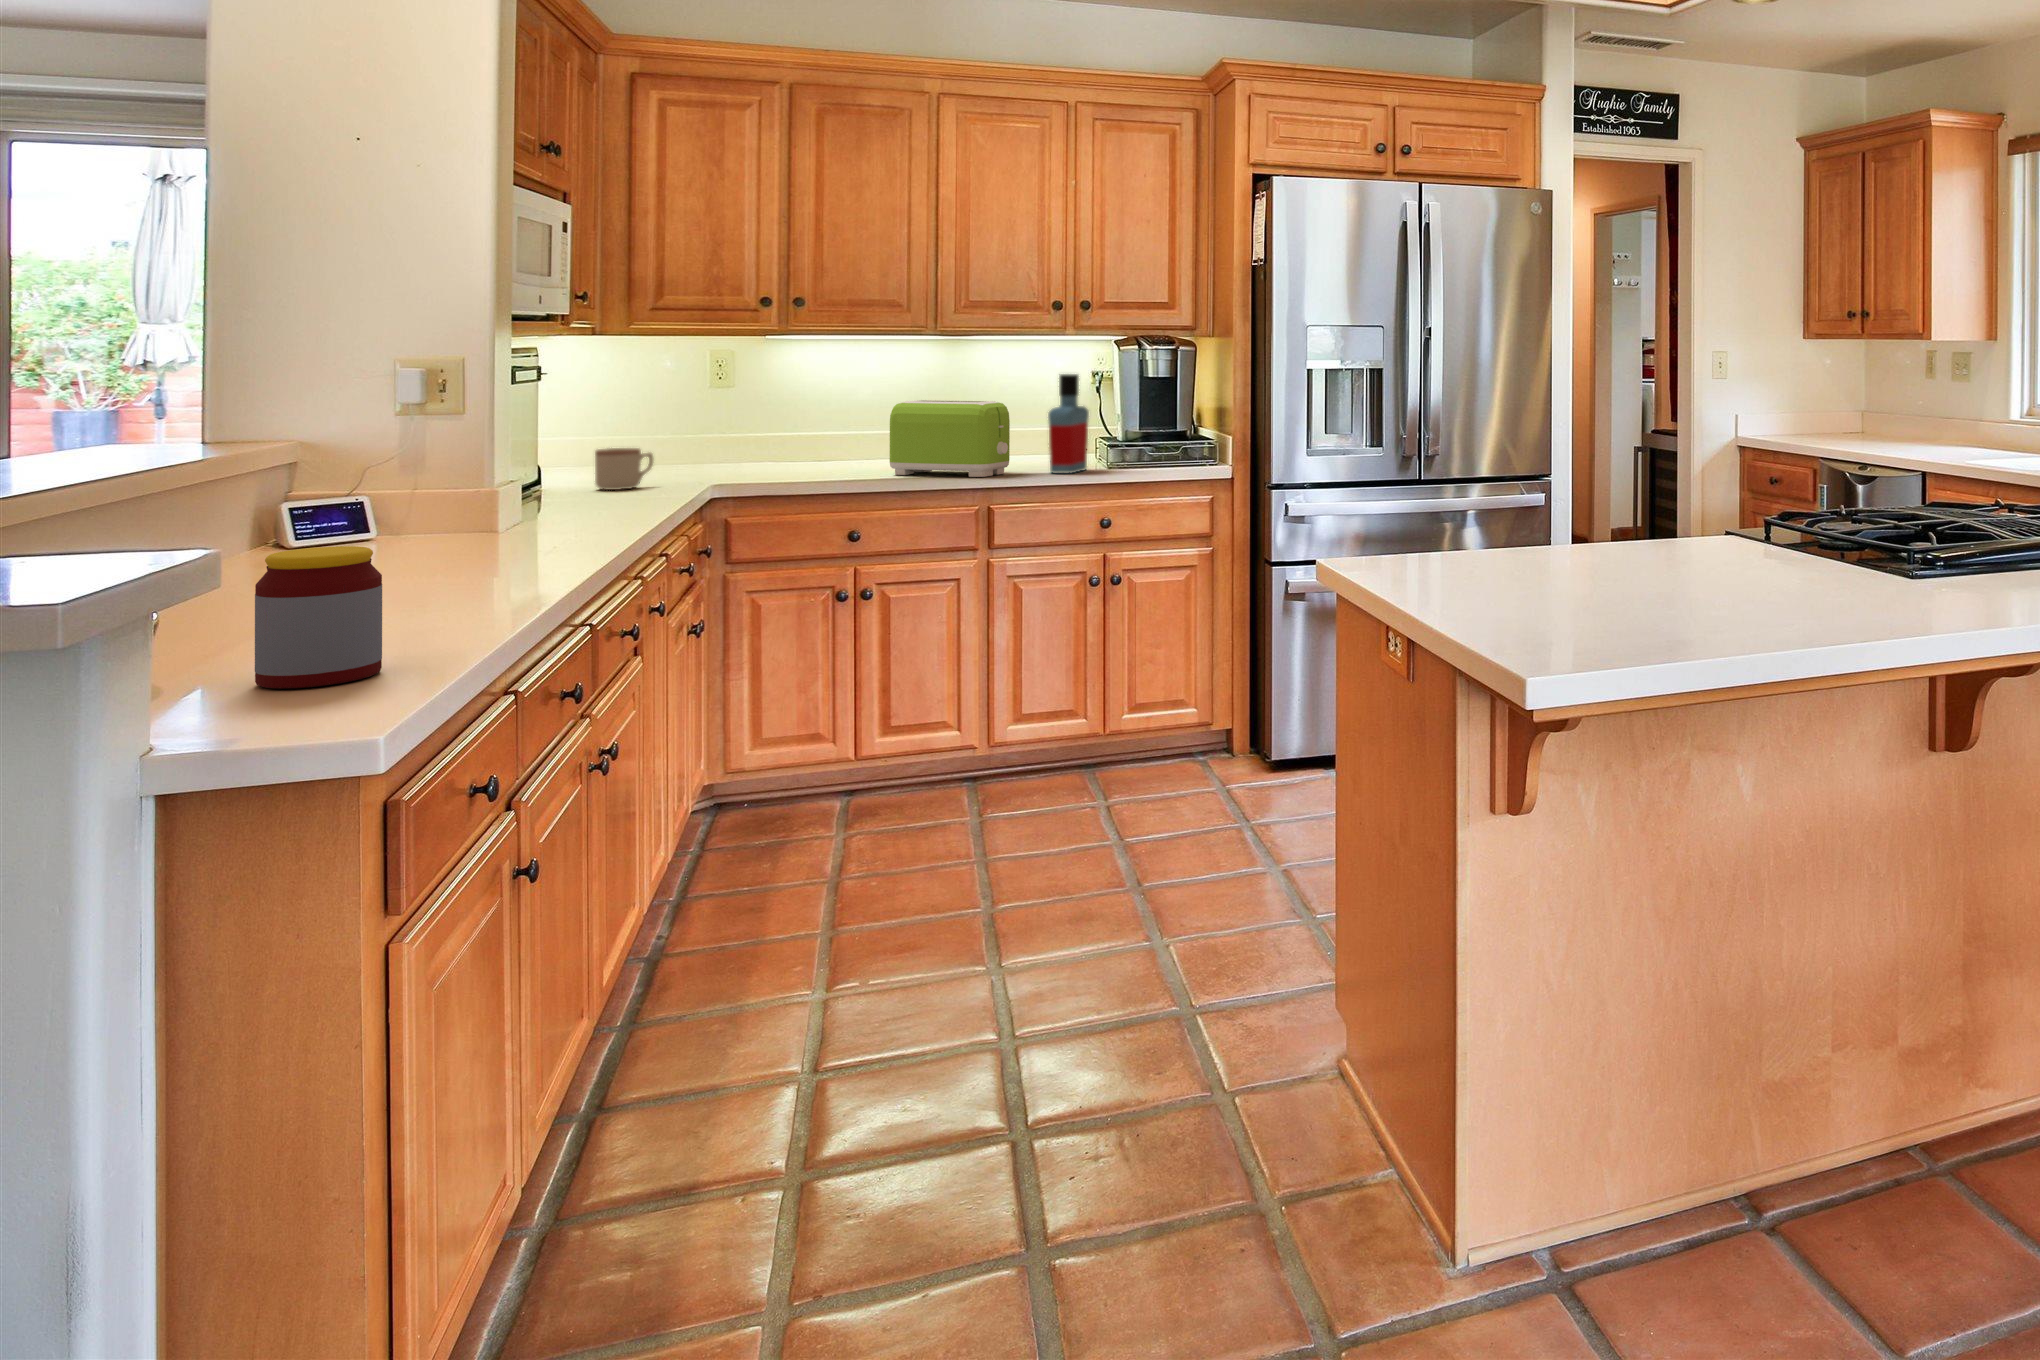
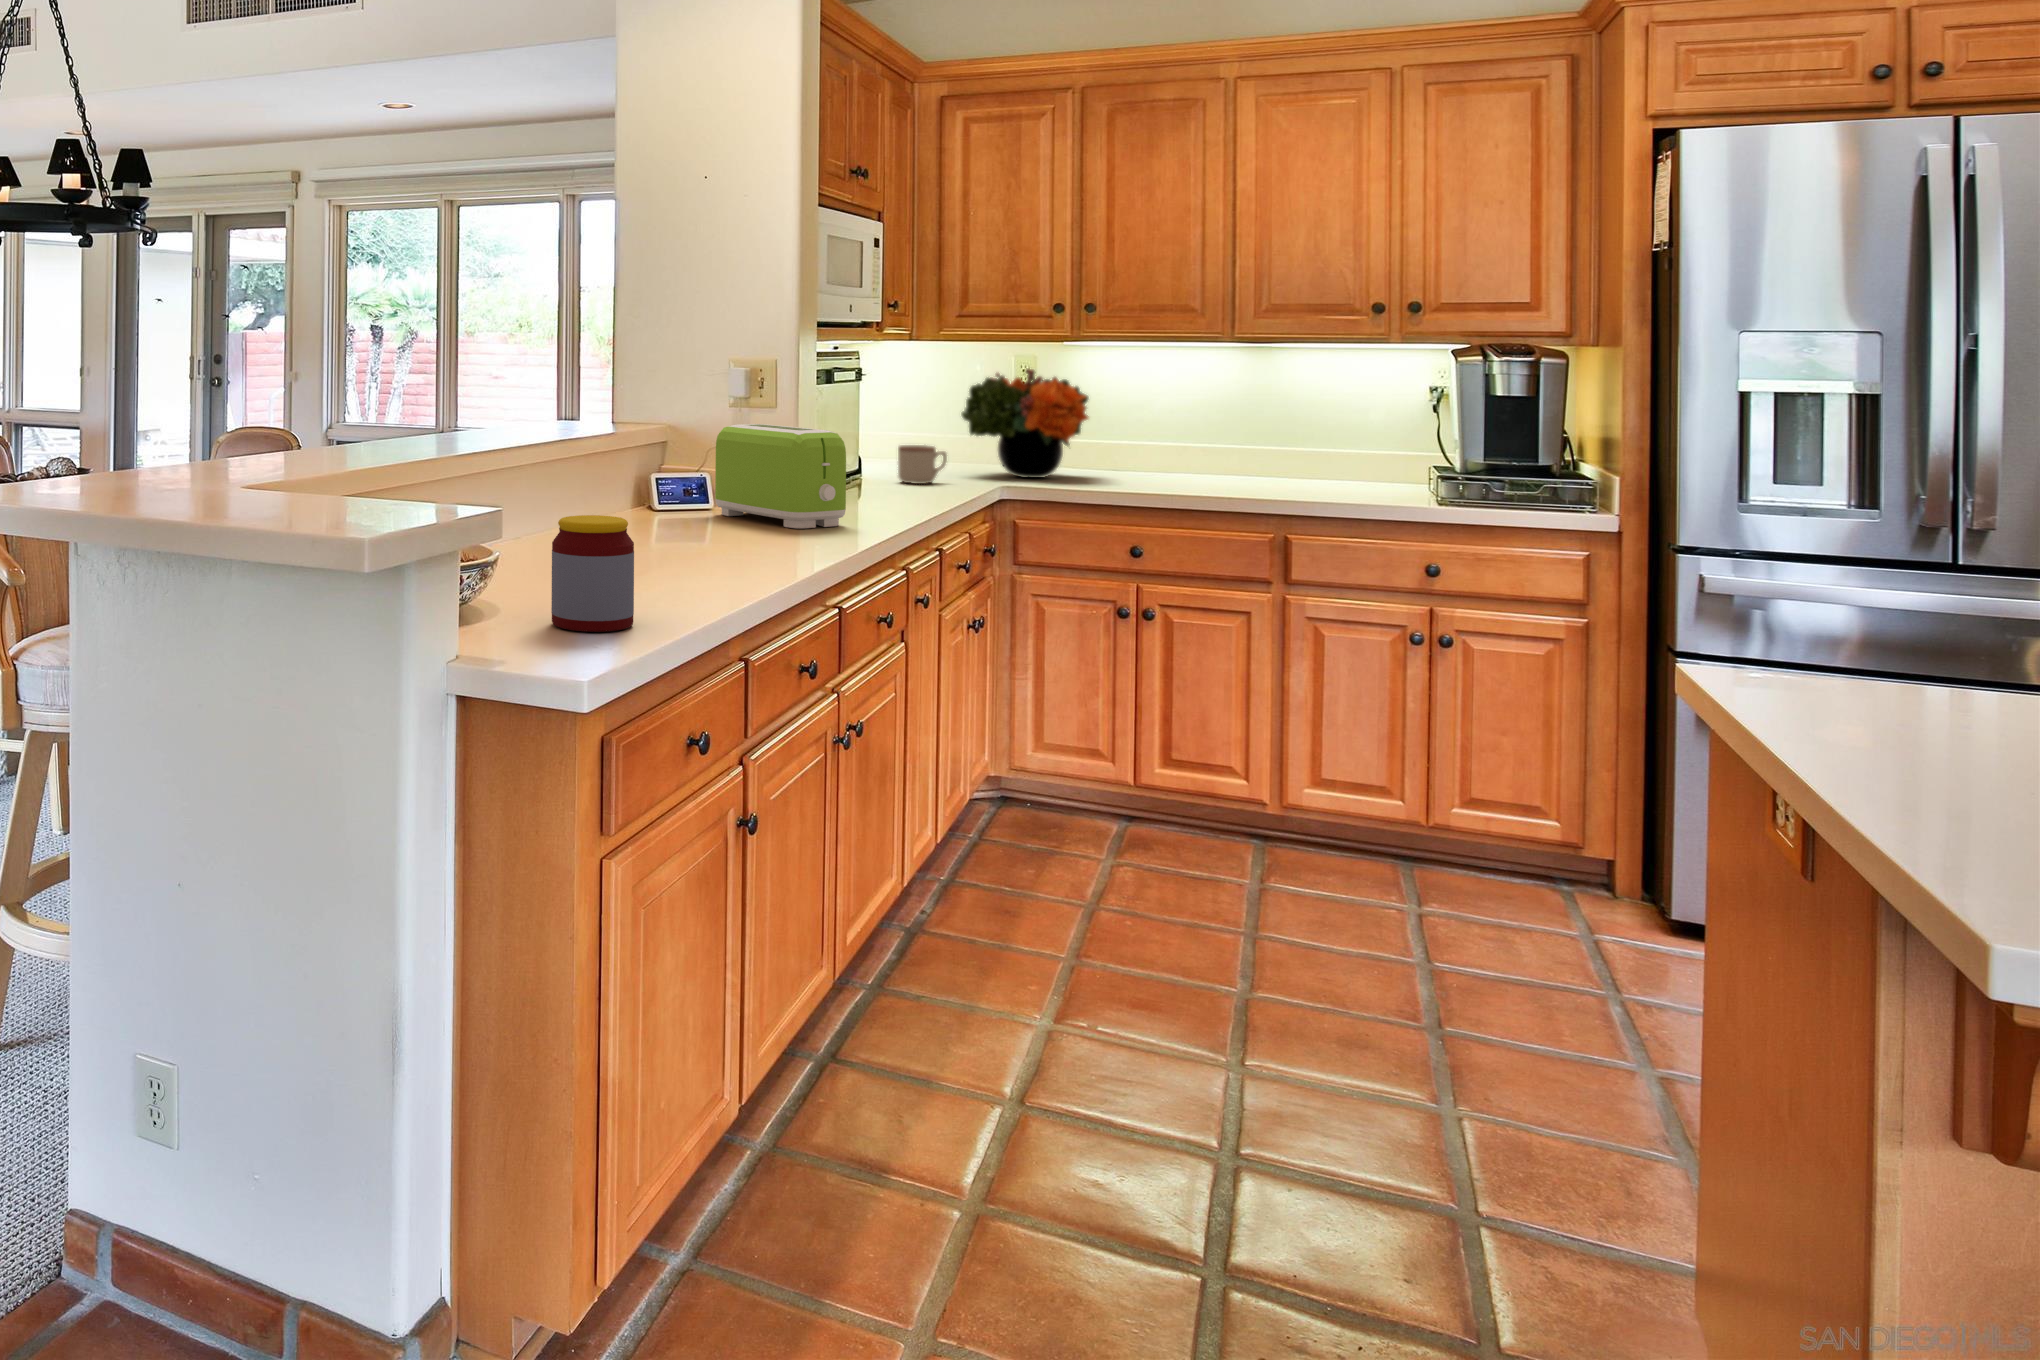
flower arrangement: none [662,363,807,474] -> present [961,369,1089,478]
bottle: present [1048,374,1089,473] -> none [1354,388,1410,506]
toaster: present [890,400,1010,477] -> present [715,424,846,528]

